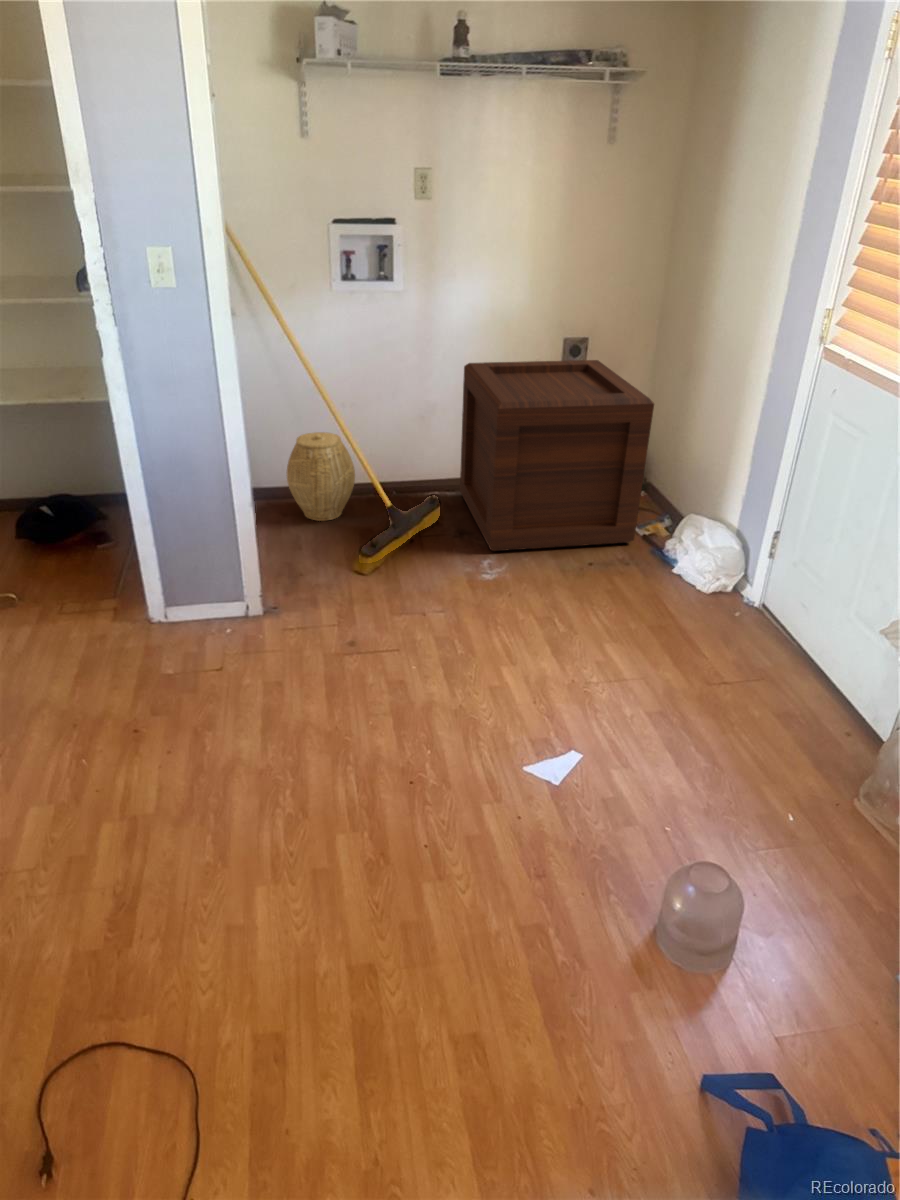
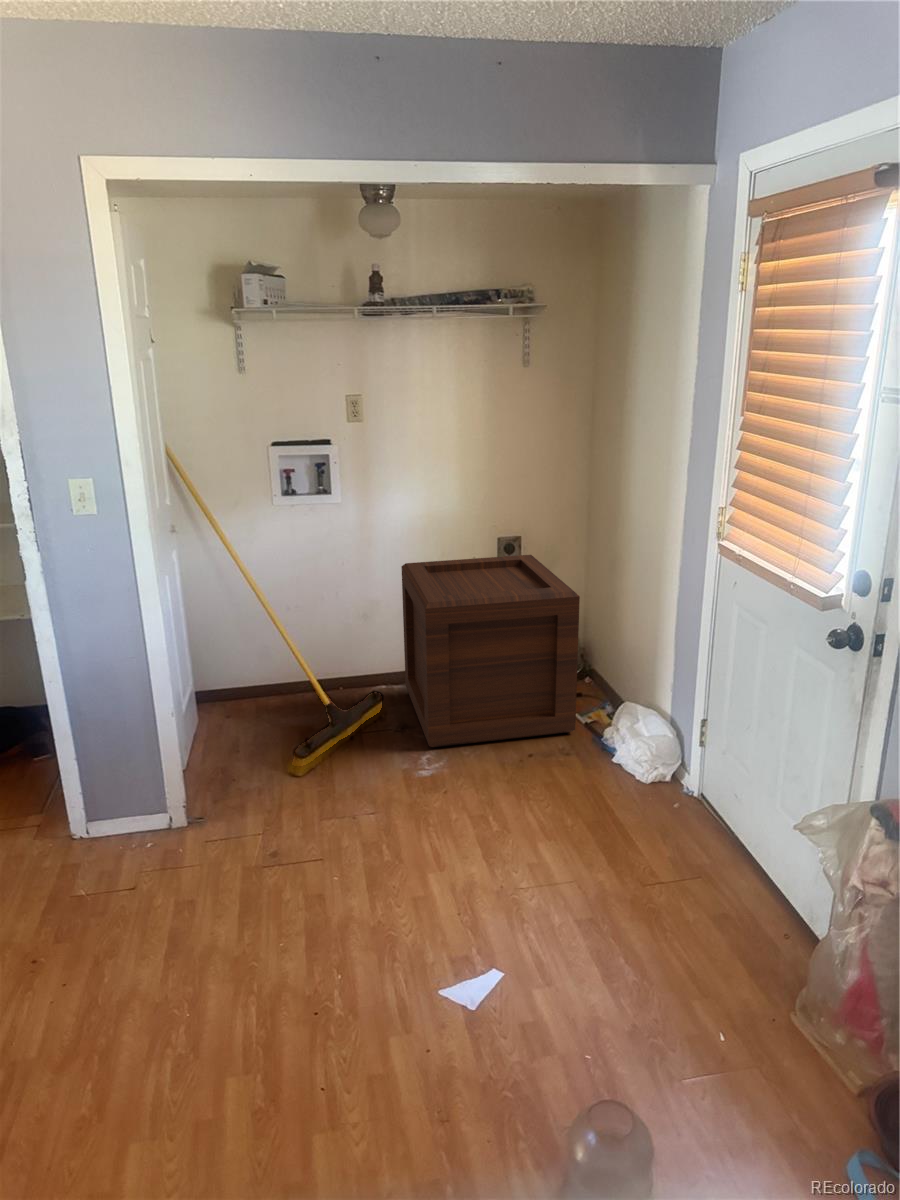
woven basket: present [287,432,355,521] -> none [229,635,297,722]

